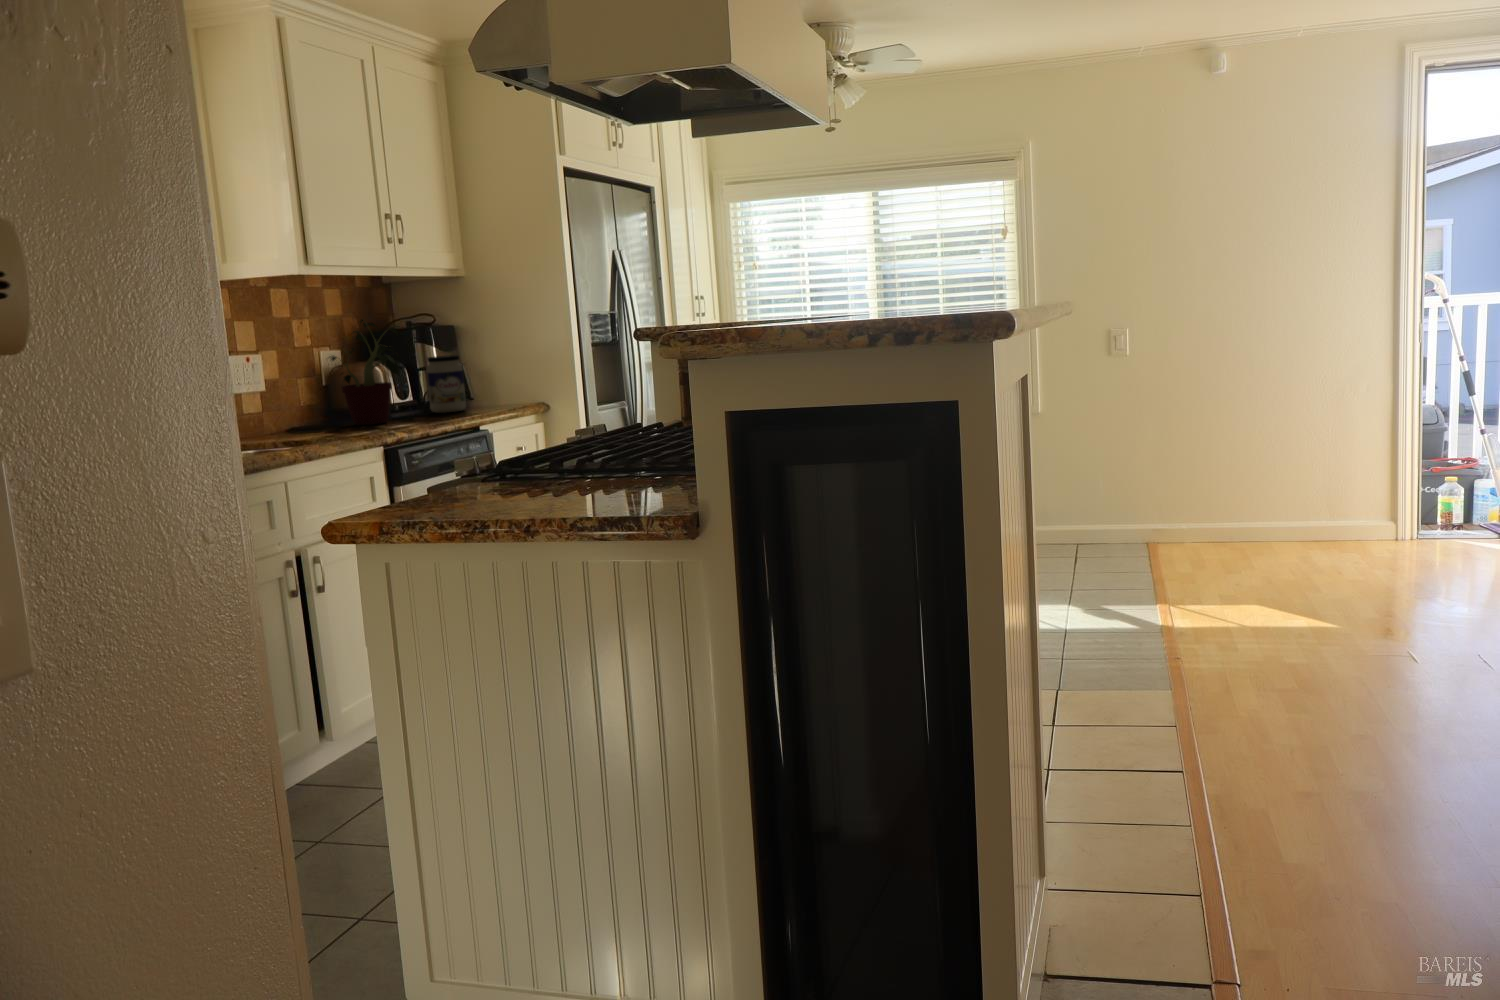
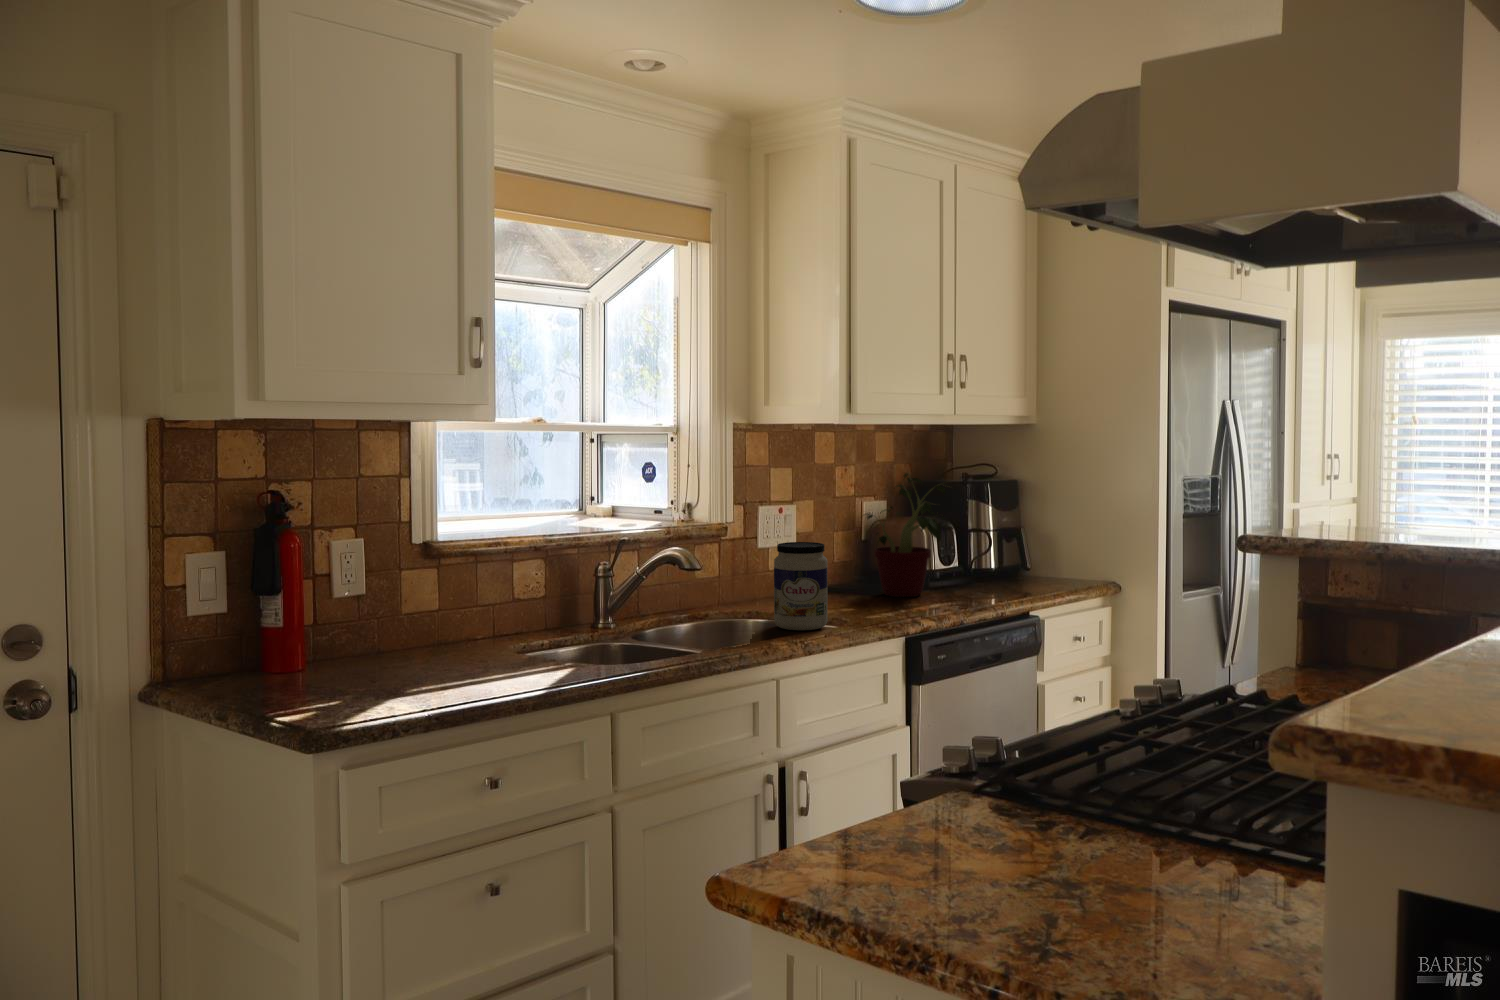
jar: present [426,355,466,413] -> present [774,542,828,631]

